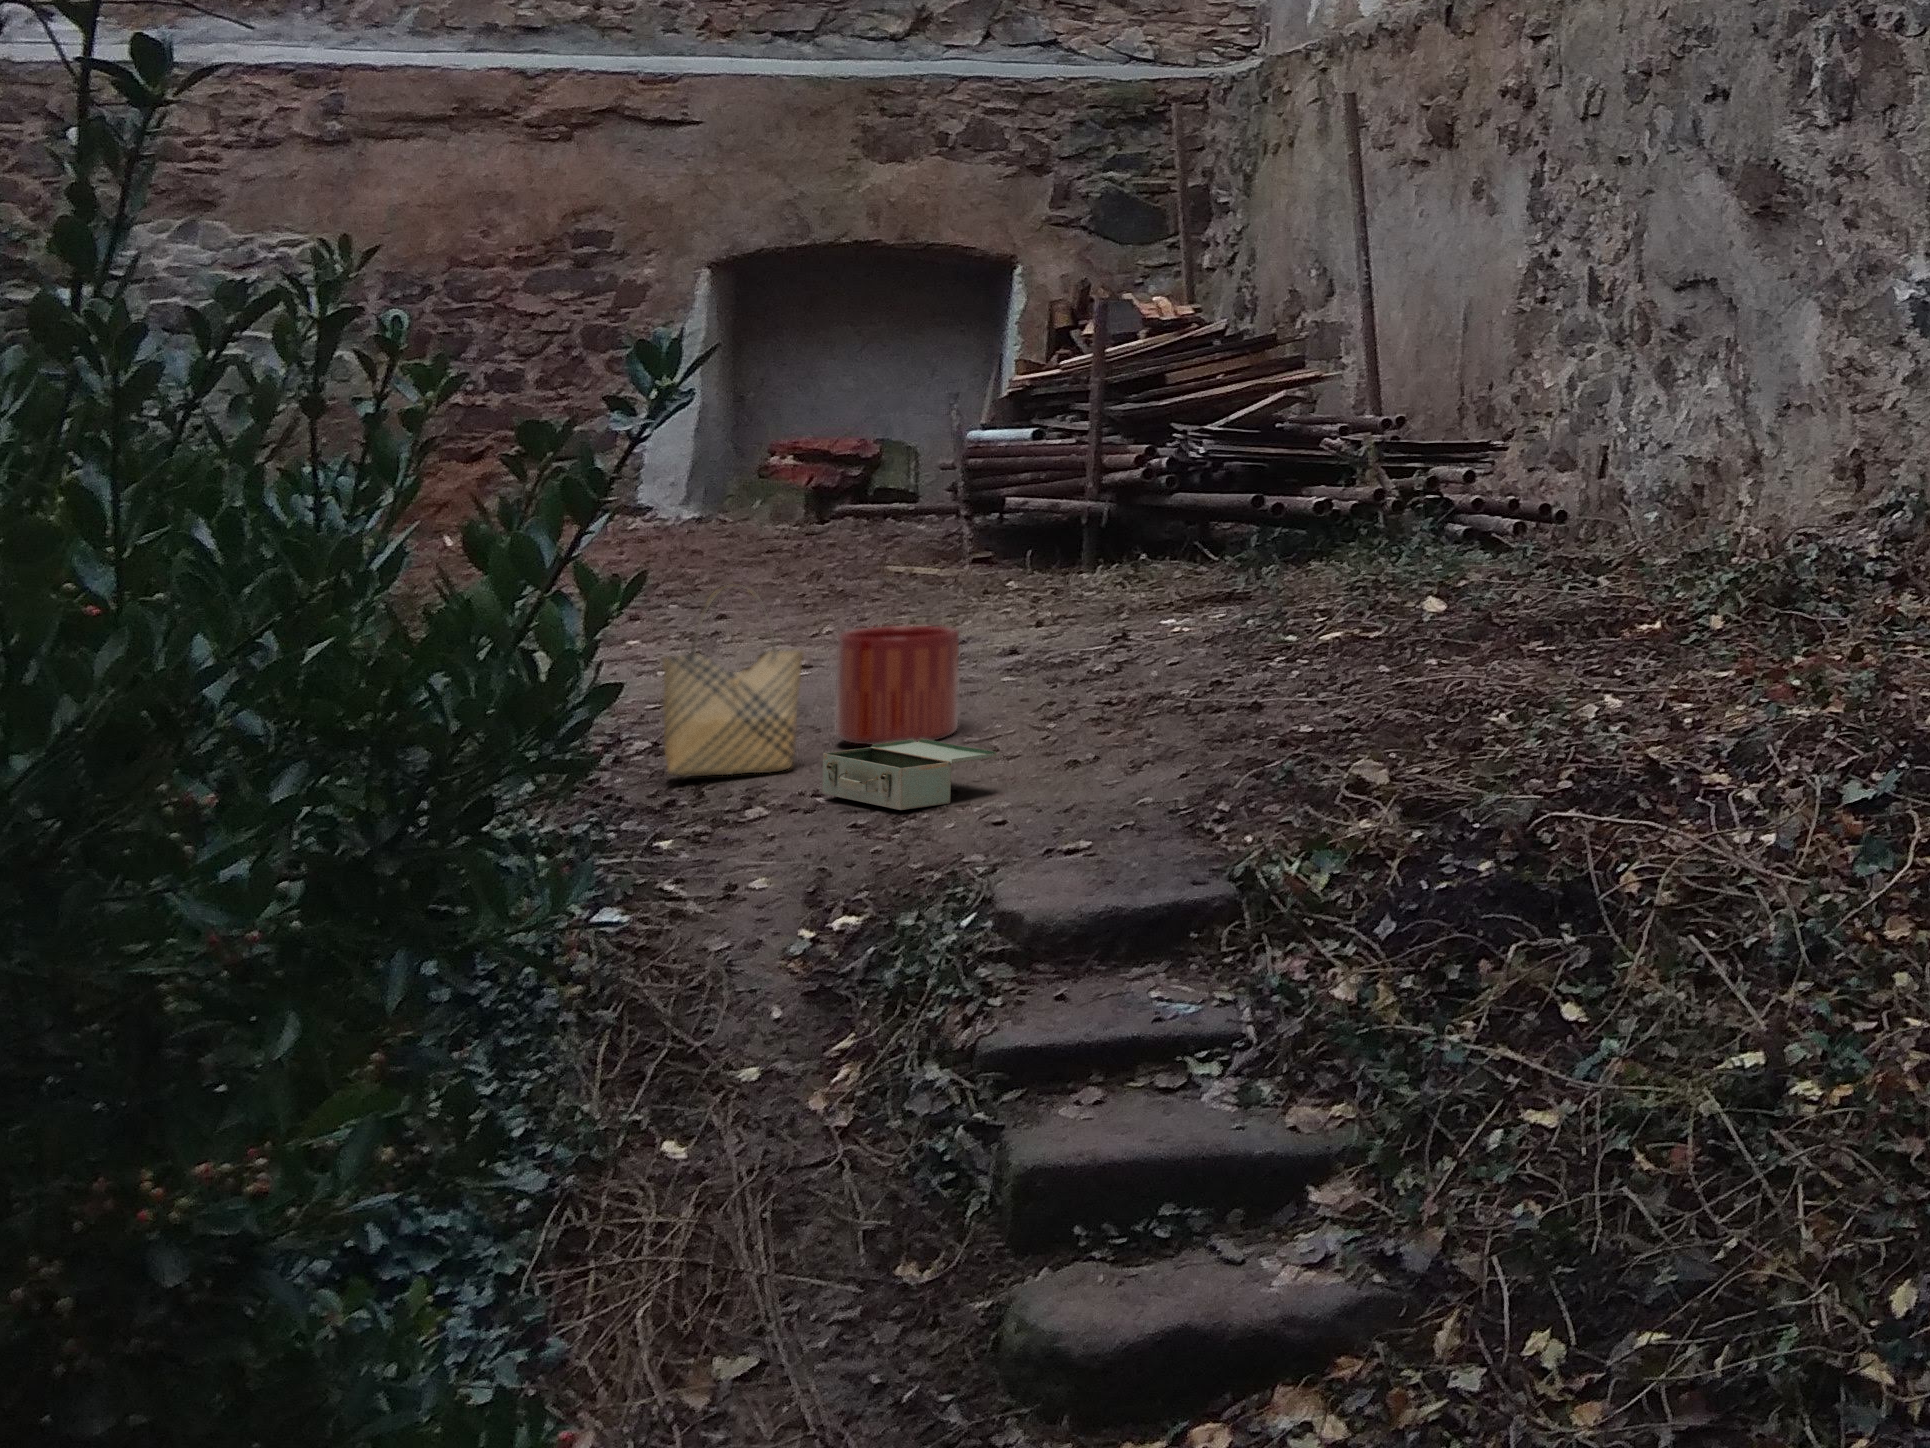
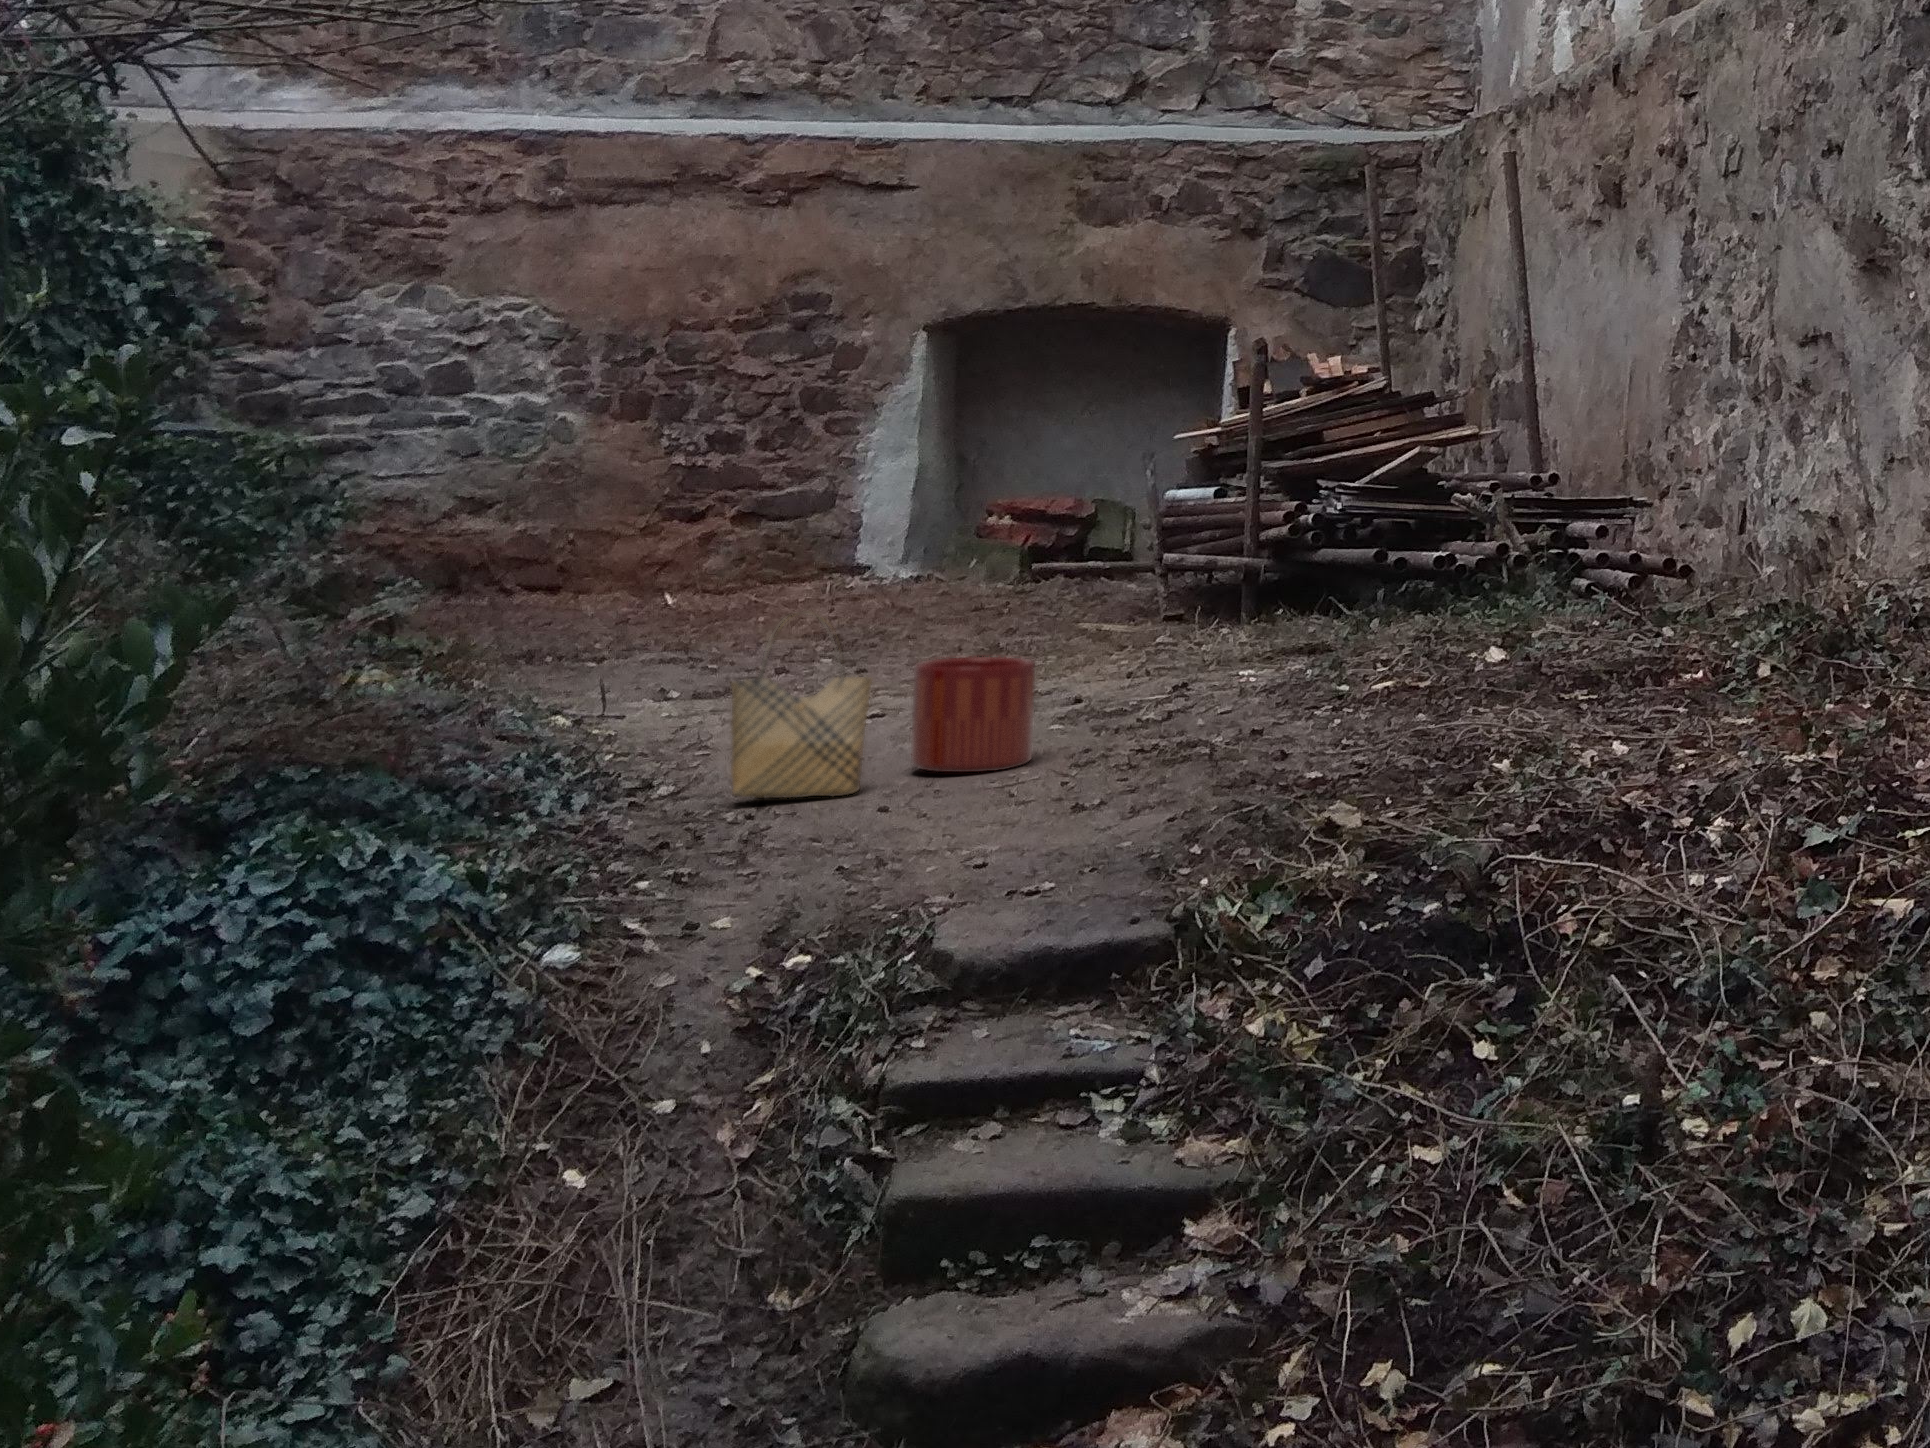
toolbox: present [822,738,997,810] -> none [868,764,1036,832]

